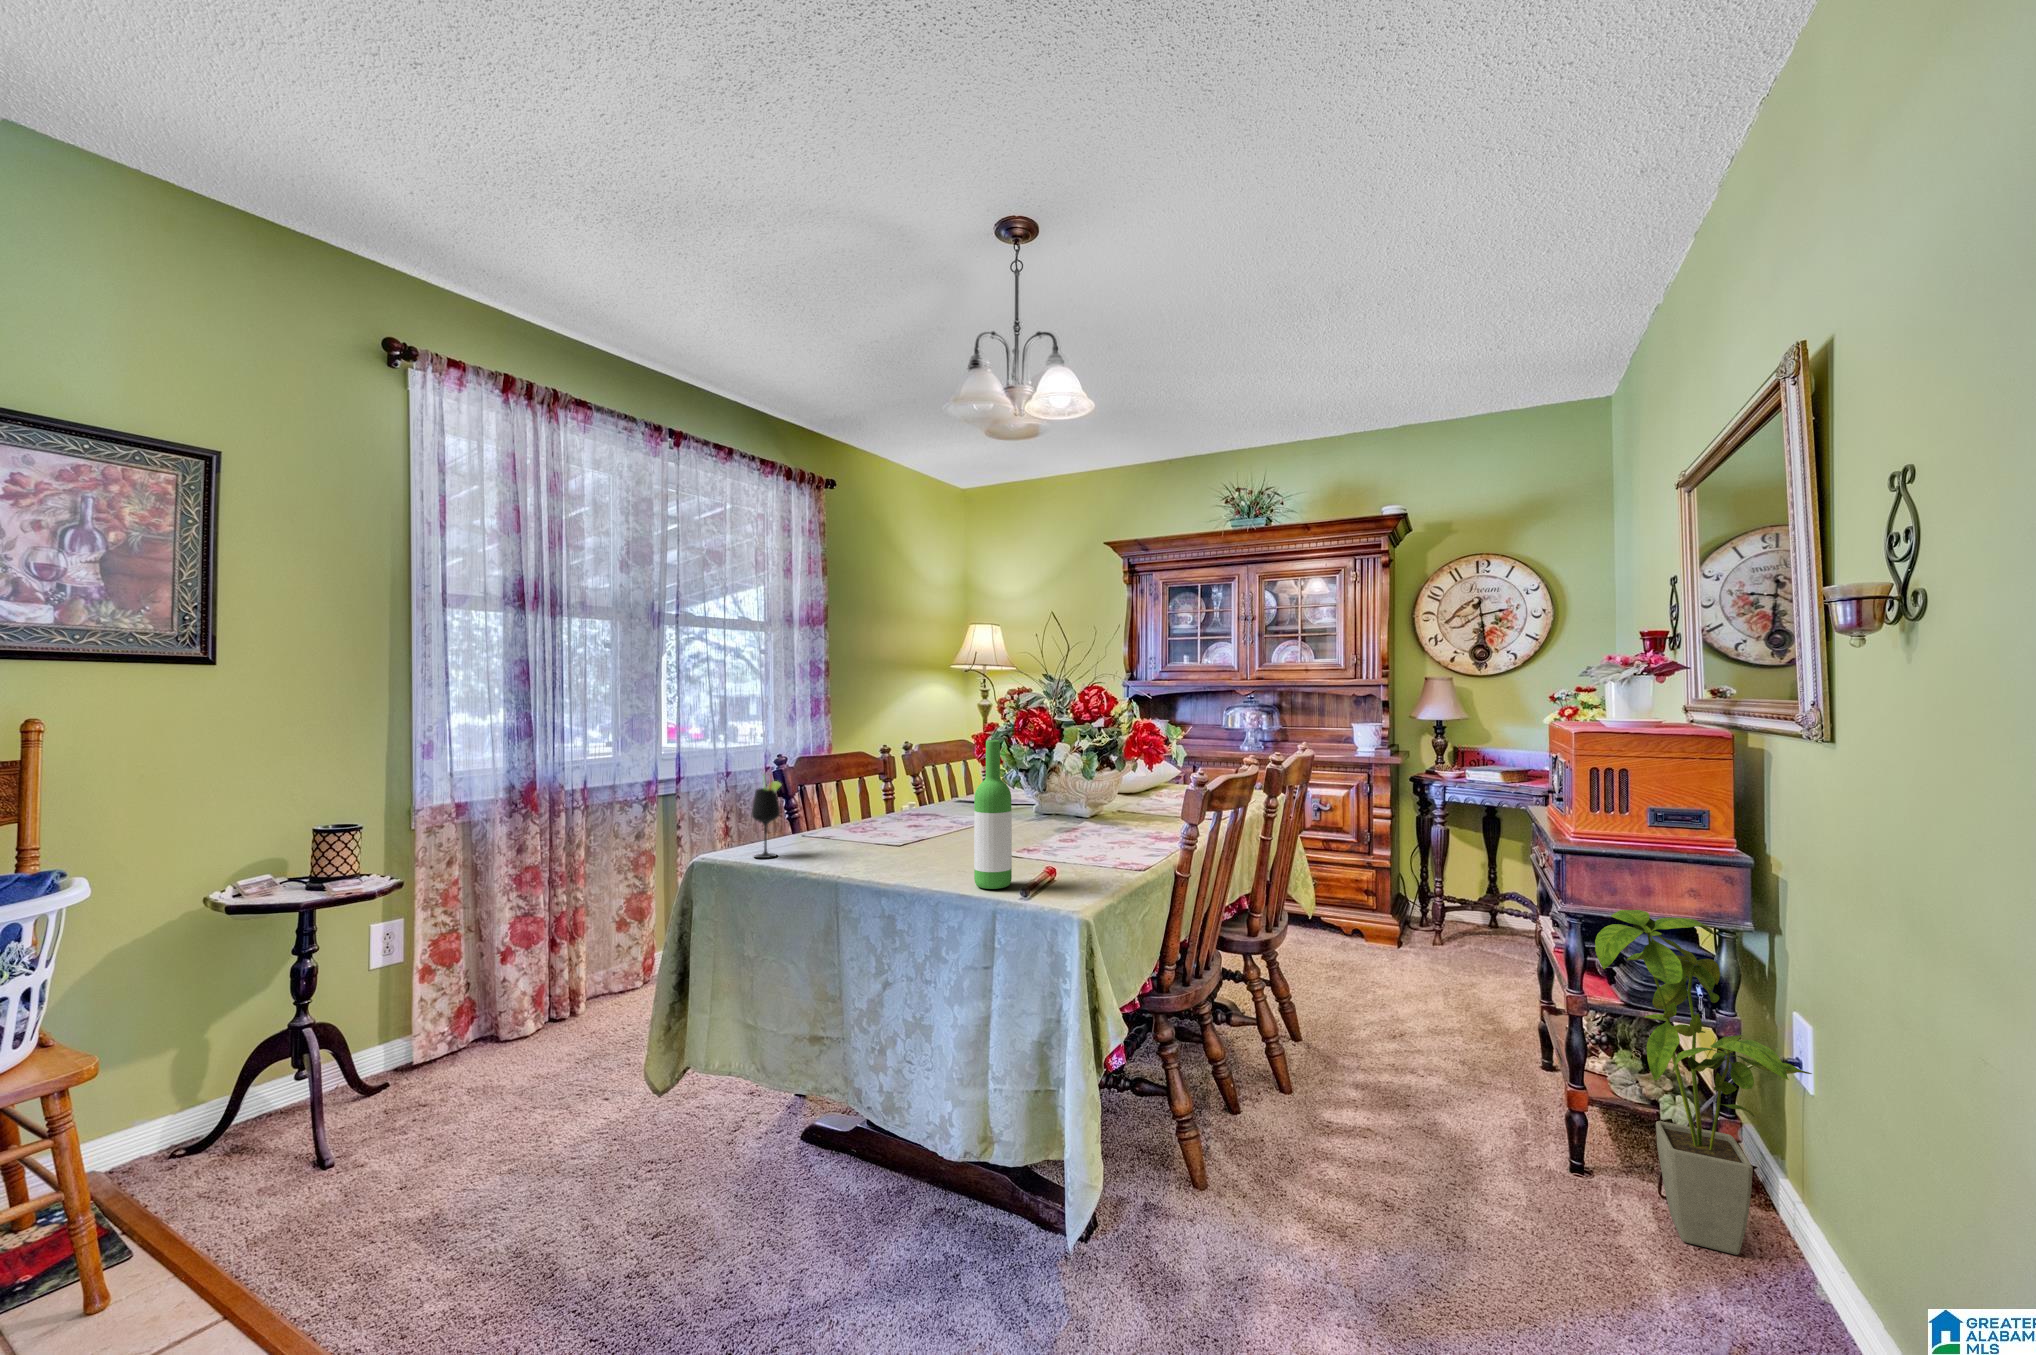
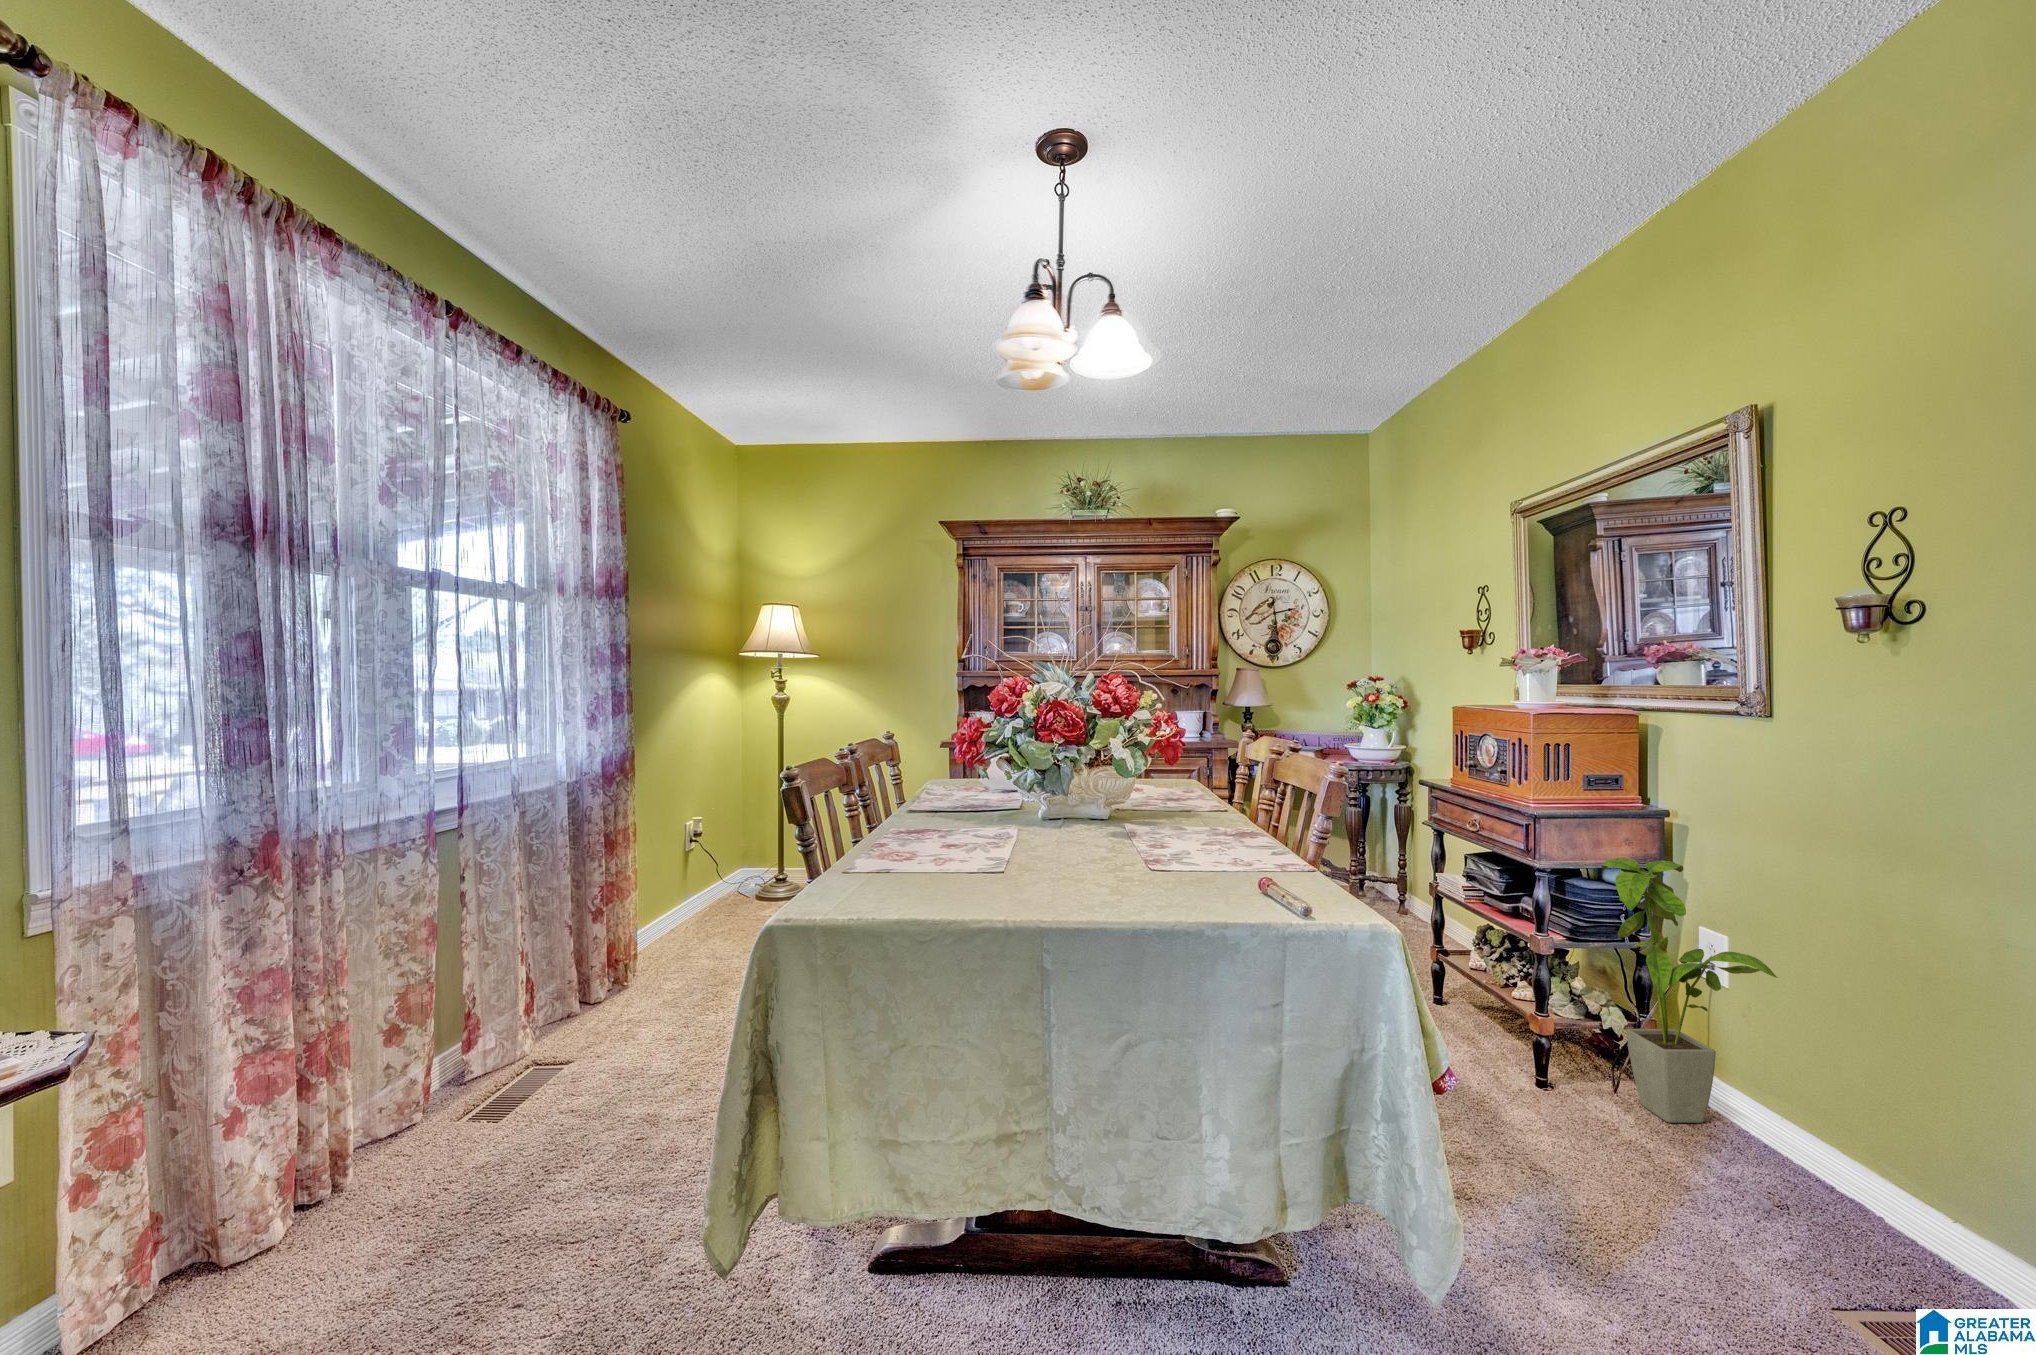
wine bottle: present [974,740,1012,889] -> none [1214,735,1260,909]
wine glass: present [752,776,781,858] -> none [868,791,913,907]

